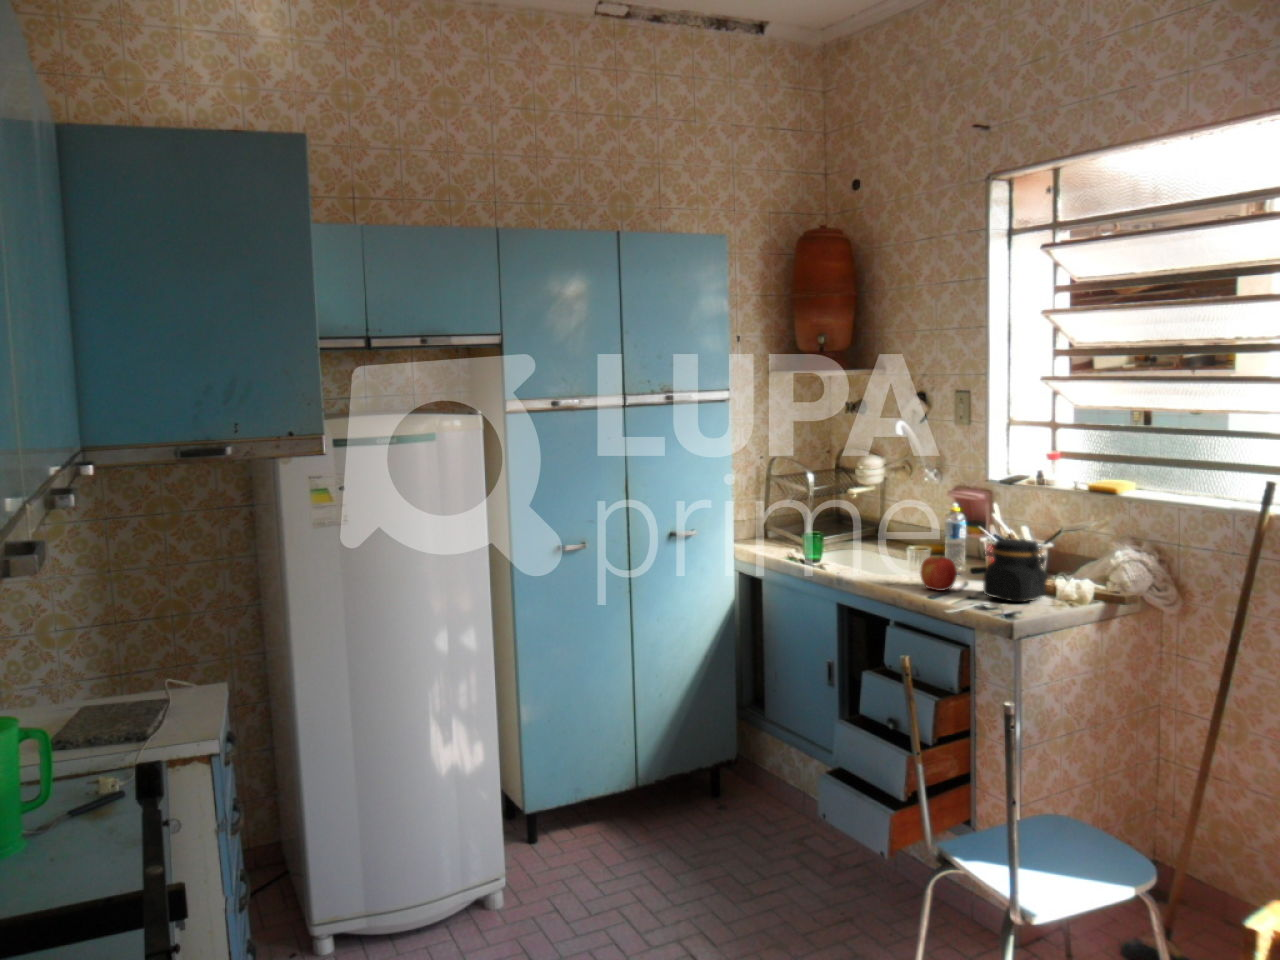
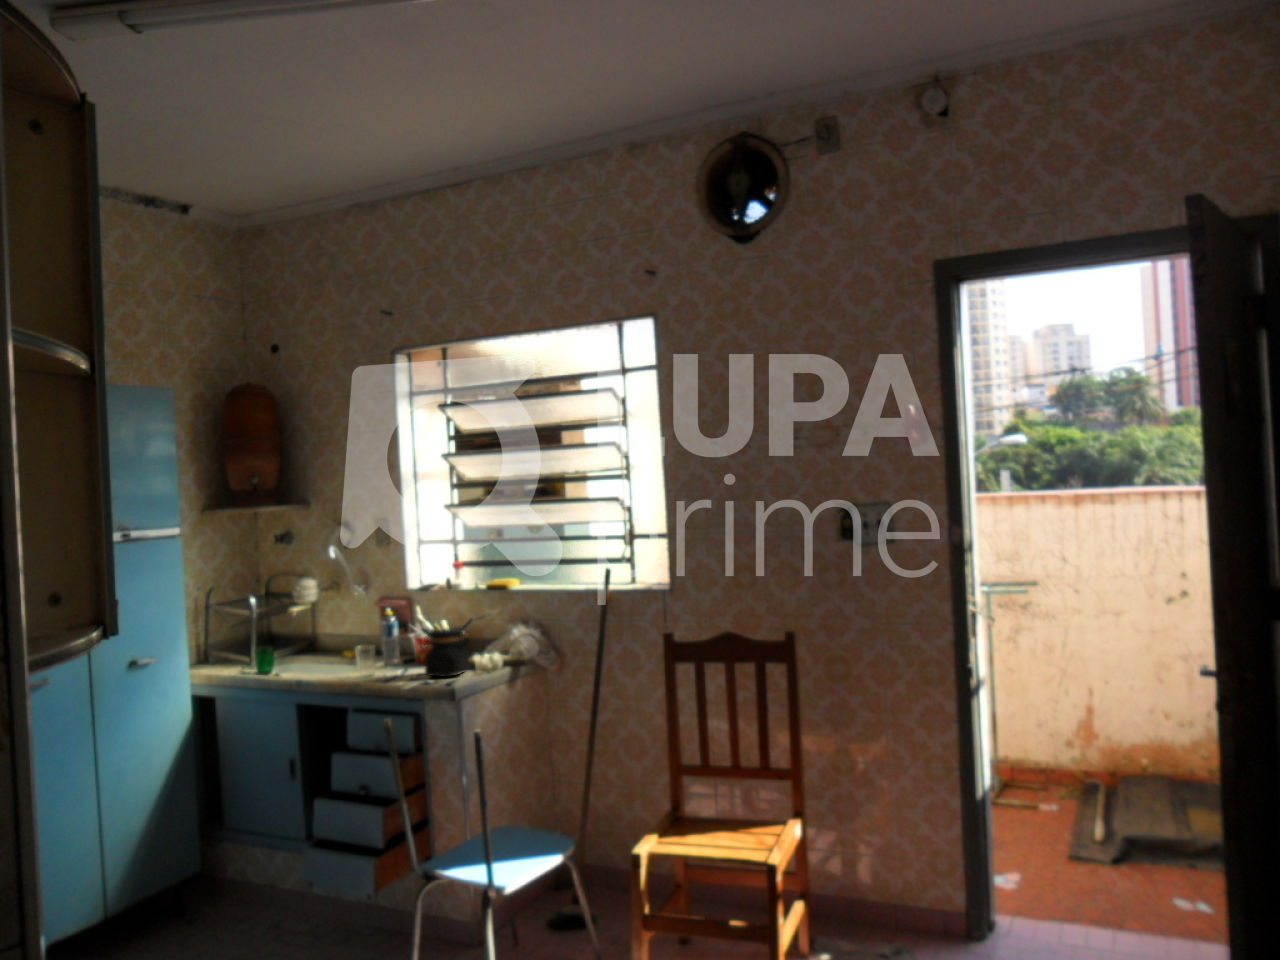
apple: present [920,556,957,591] -> none [373,648,402,679]

